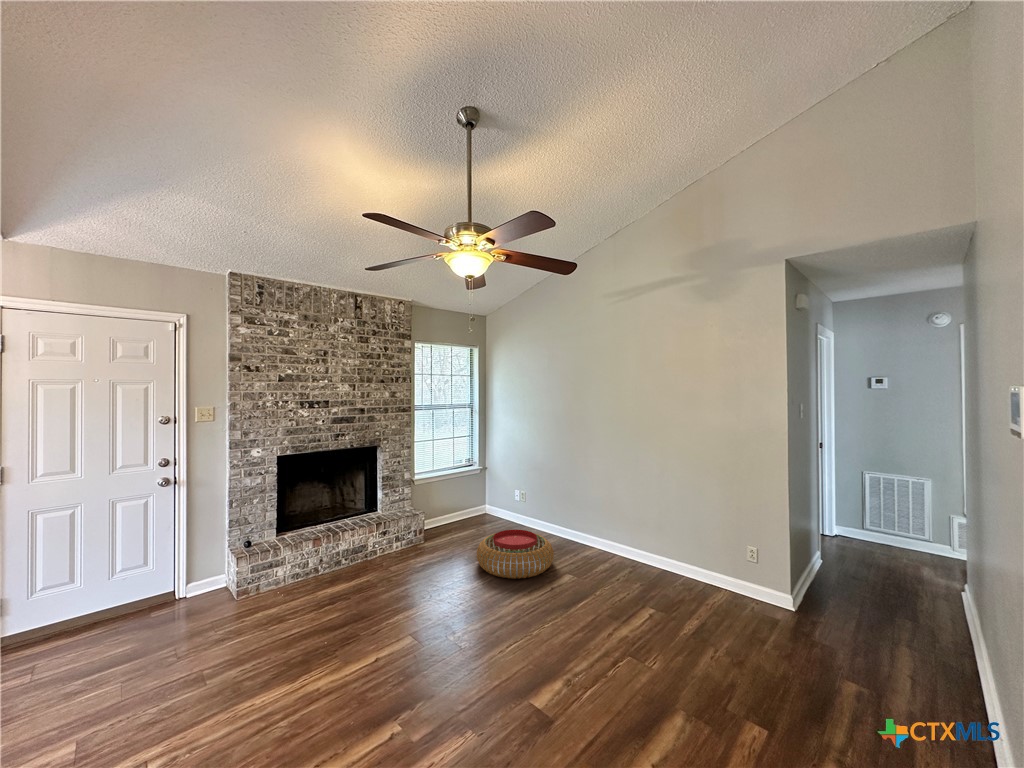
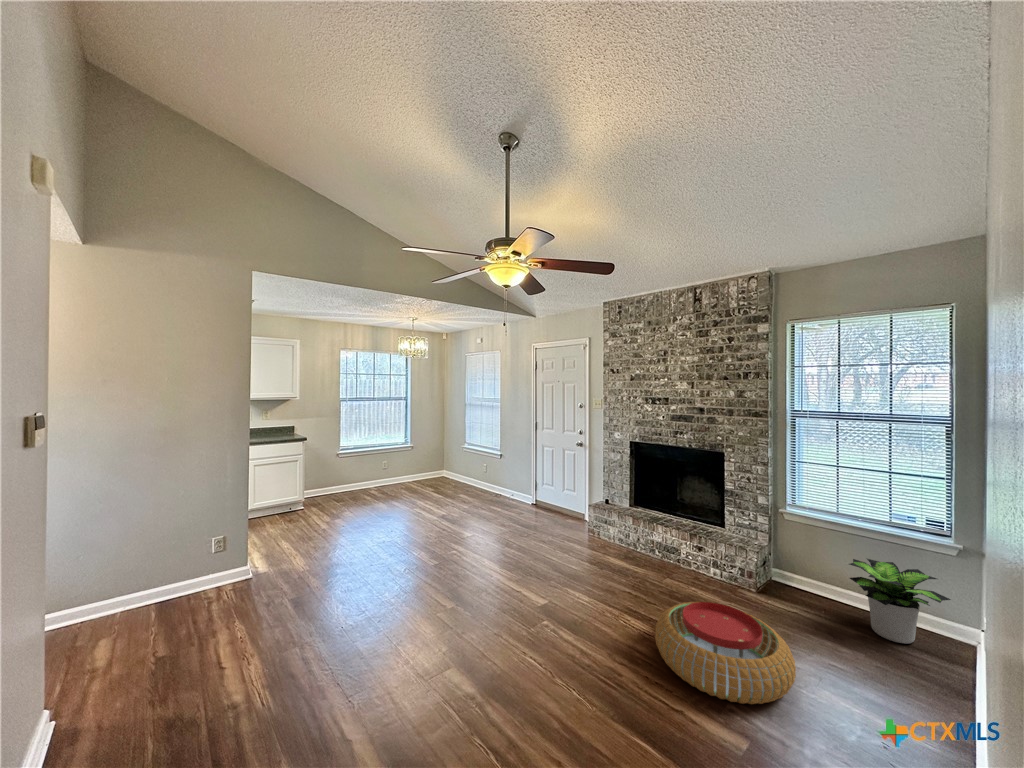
potted plant: none [458,484,499,524] -> present [849,559,951,644]

